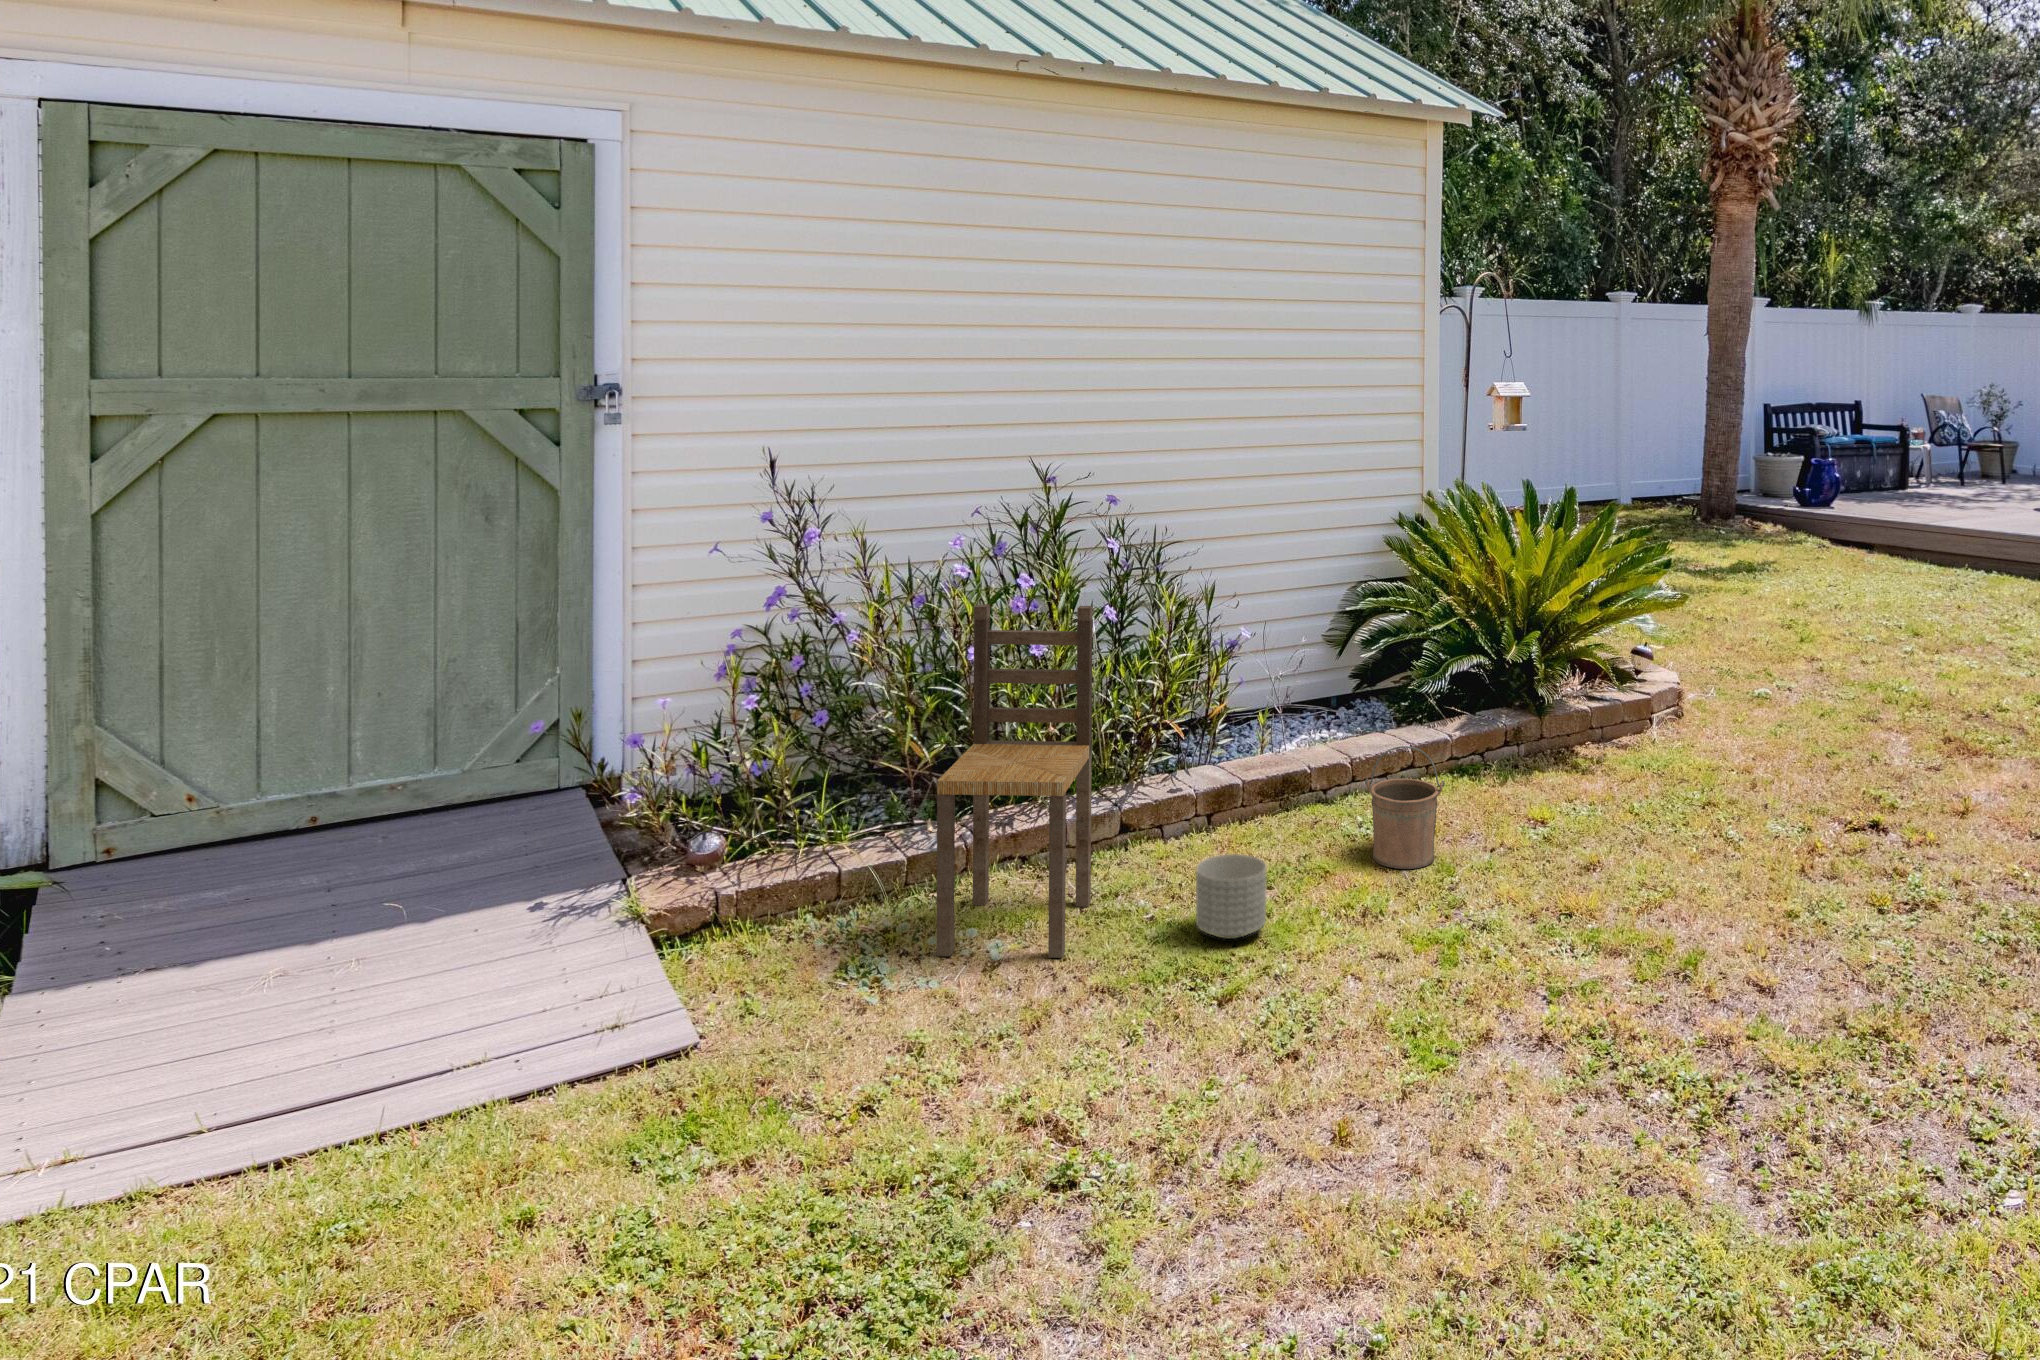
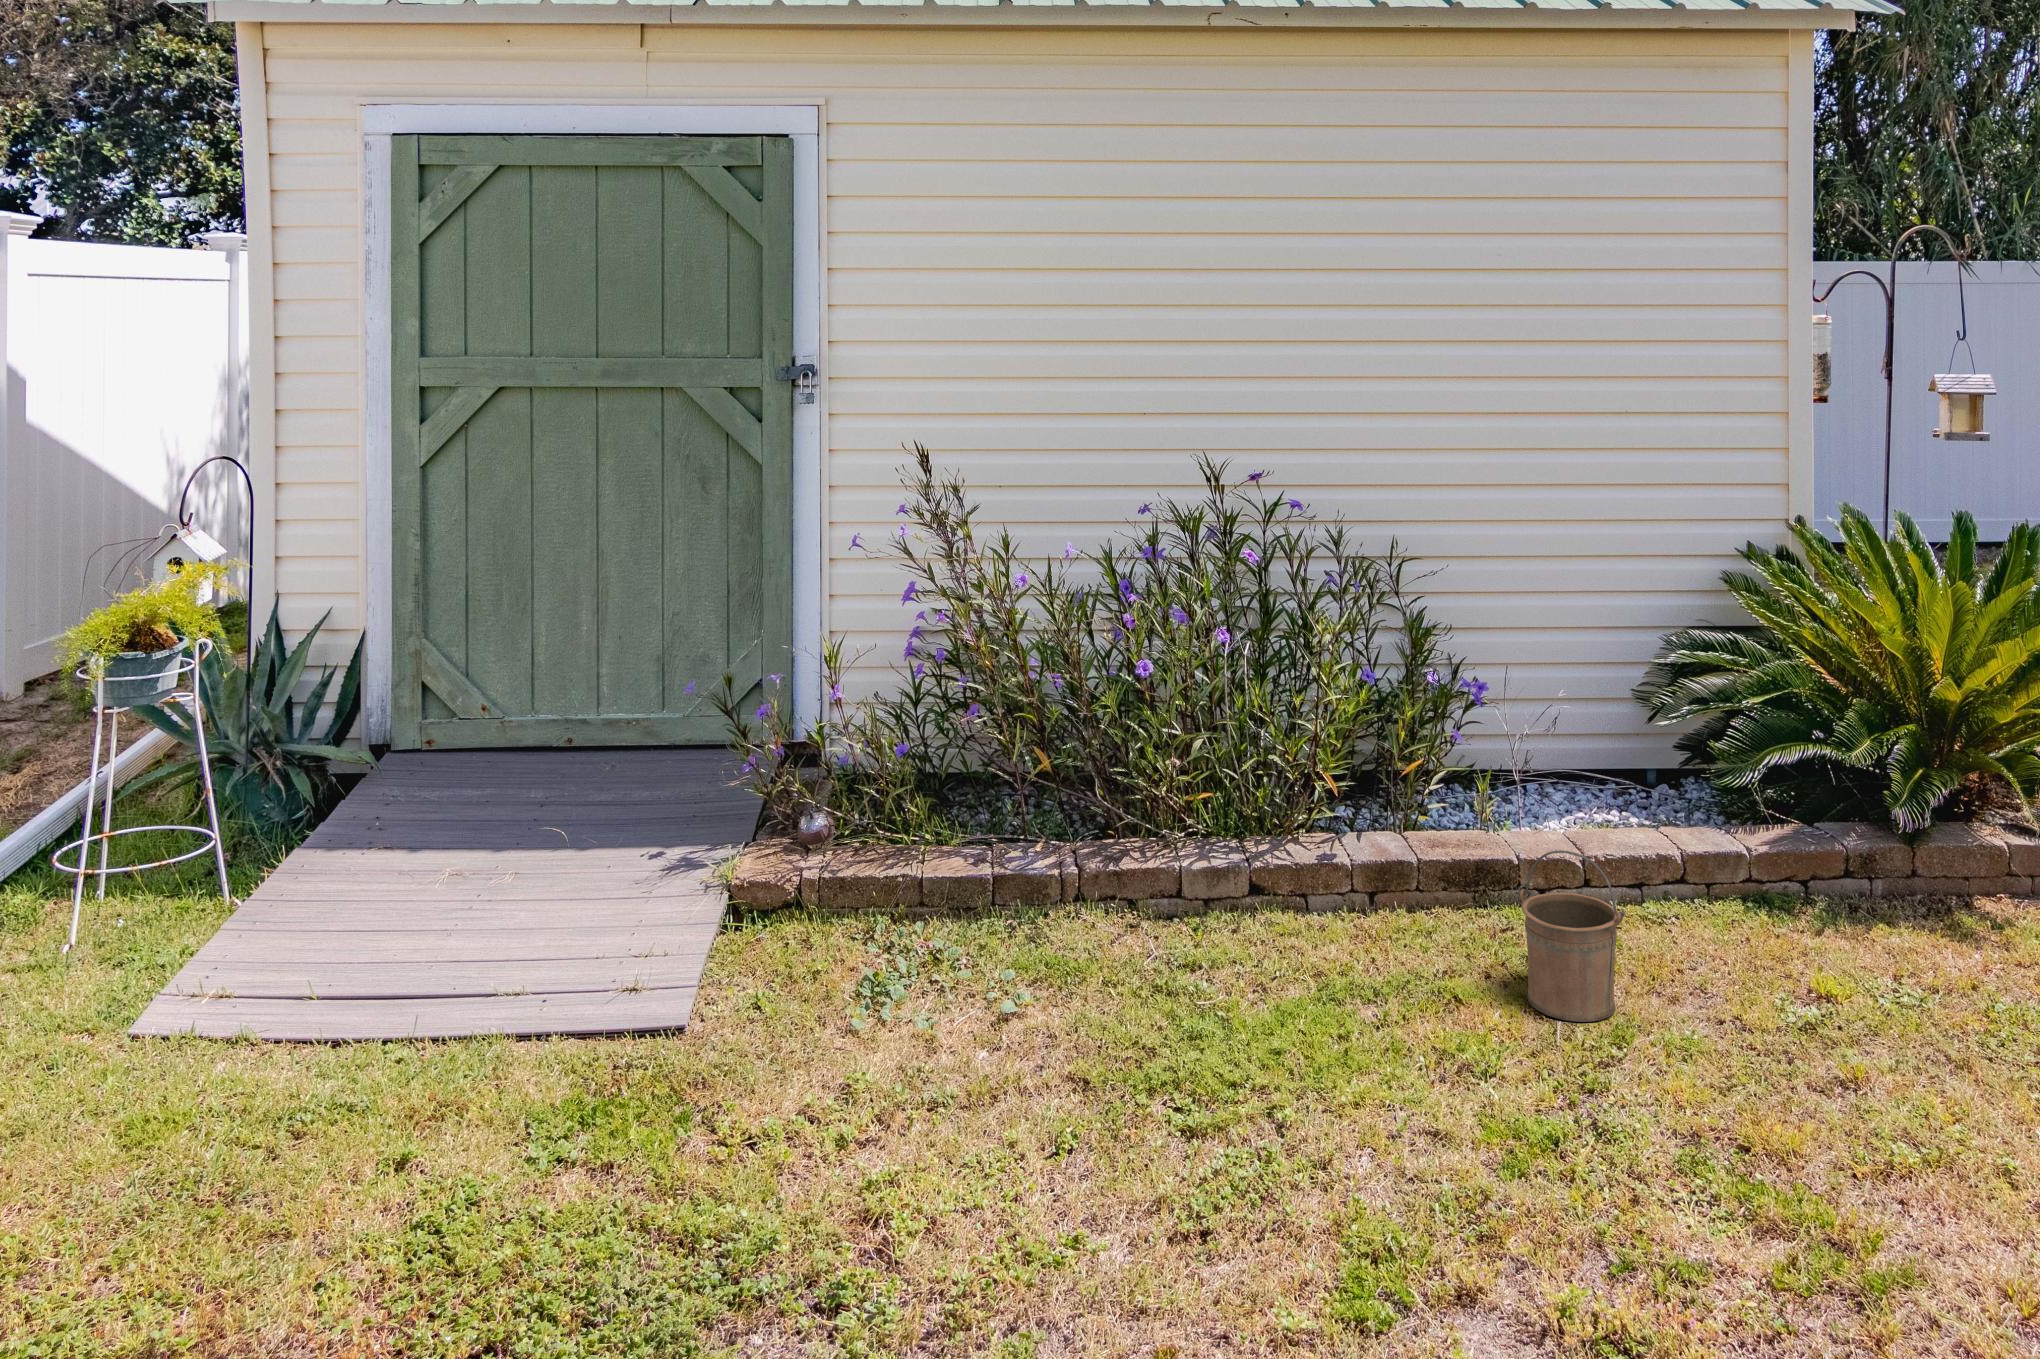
chair: present [936,604,1093,958] -> none [949,607,1152,1027]
planter: present [1196,854,1267,939] -> none [1223,946,1312,1056]

